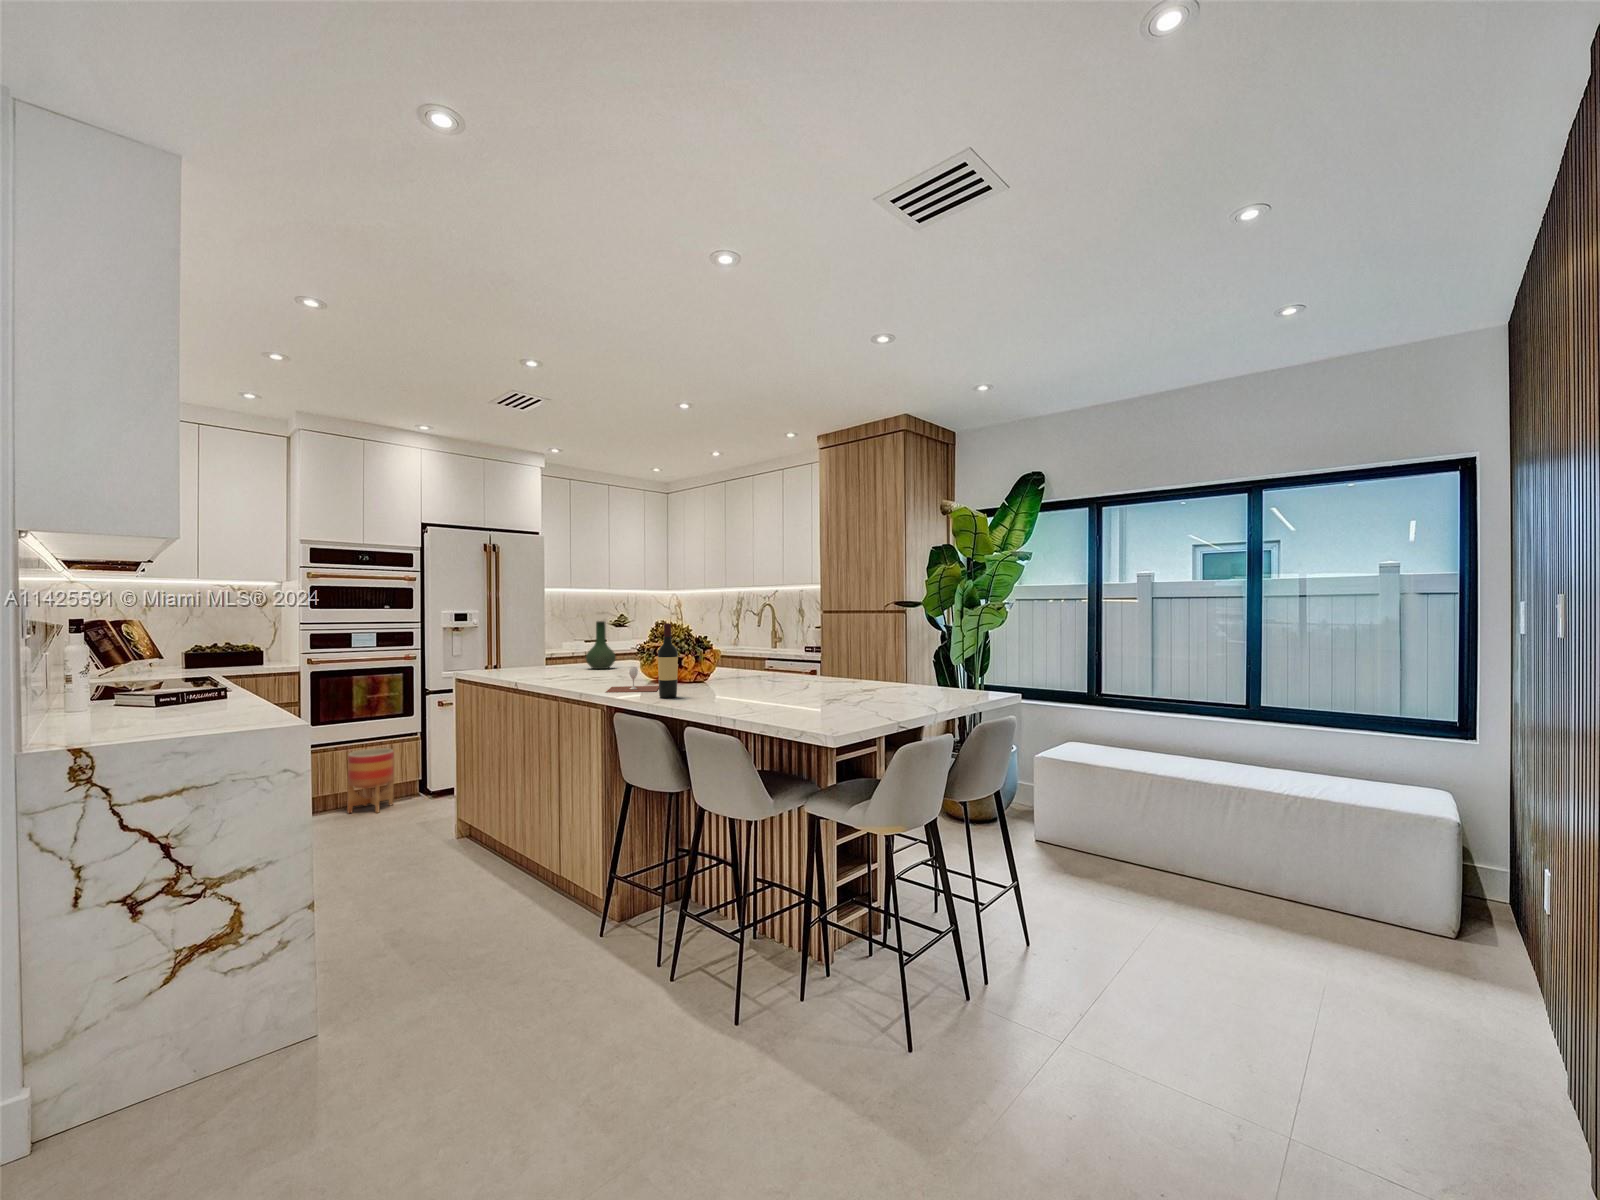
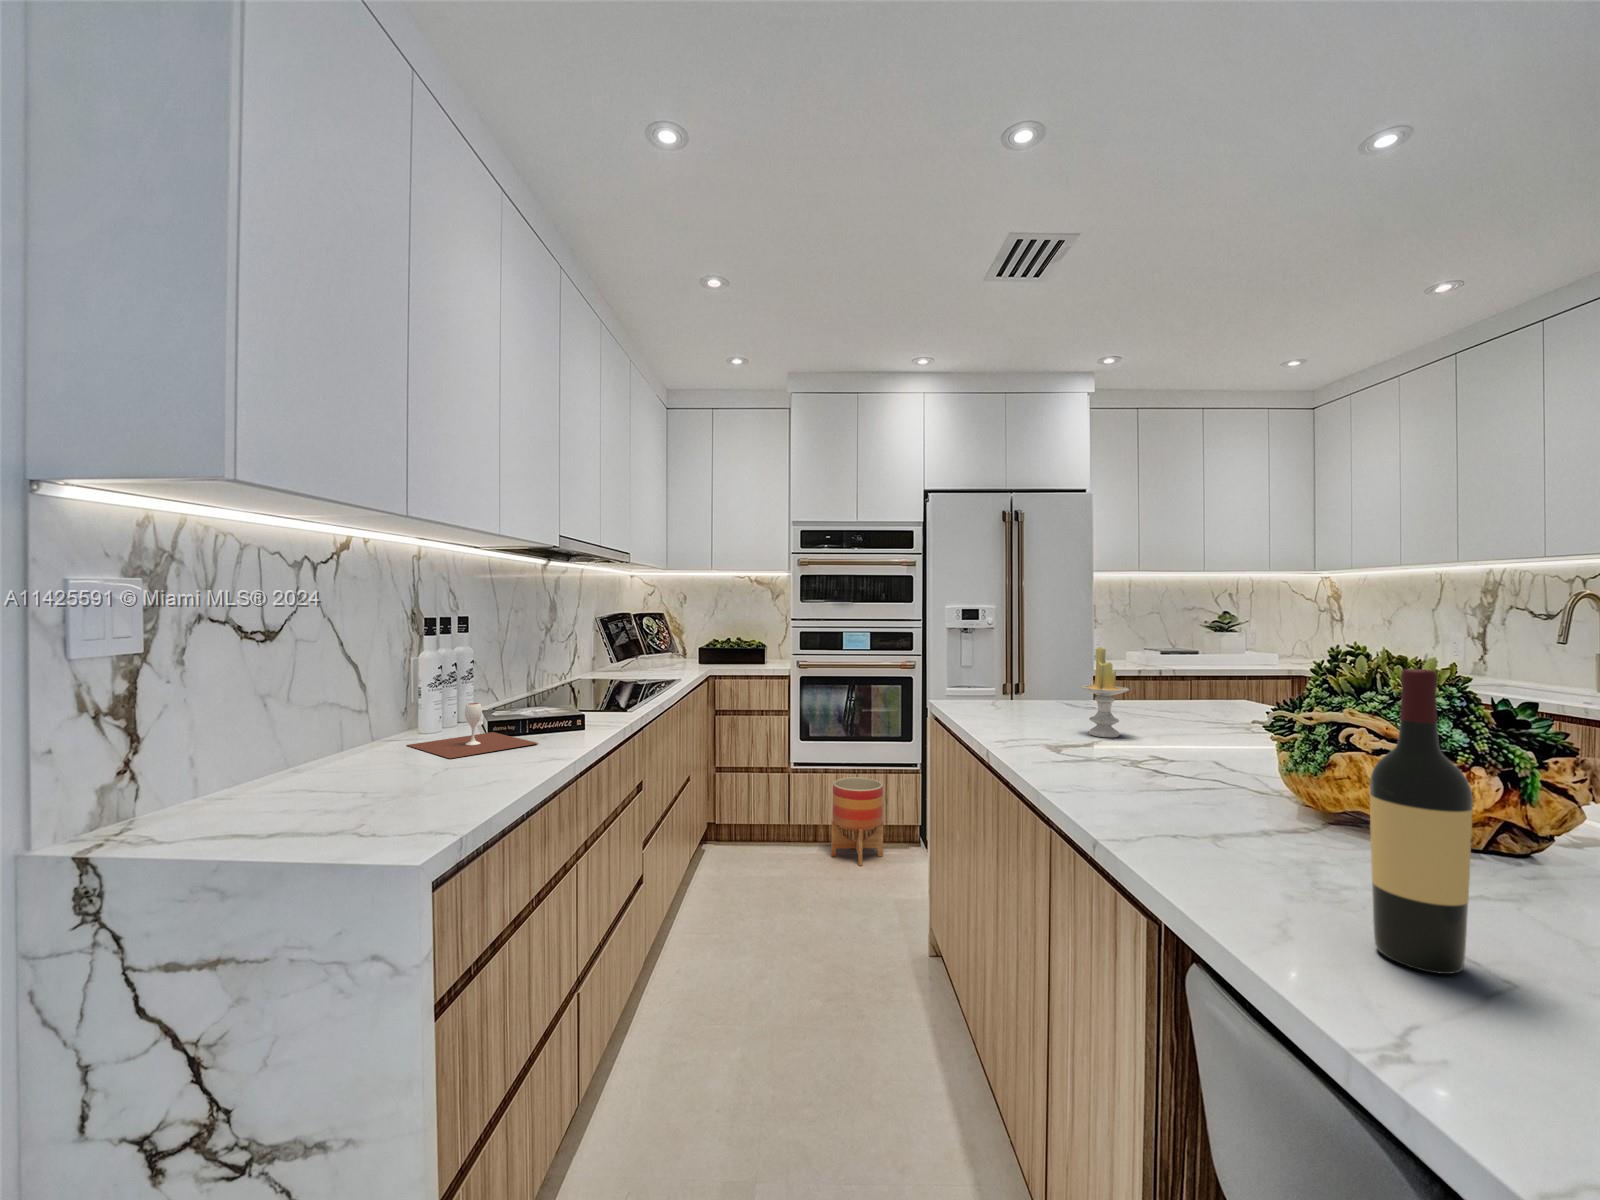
vase: present [586,621,616,669] -> none [1145,629,1208,720]
candle: none [557,631,581,676] -> present [1081,647,1129,737]
wine glass: present [606,667,659,692] -> present [407,703,538,759]

